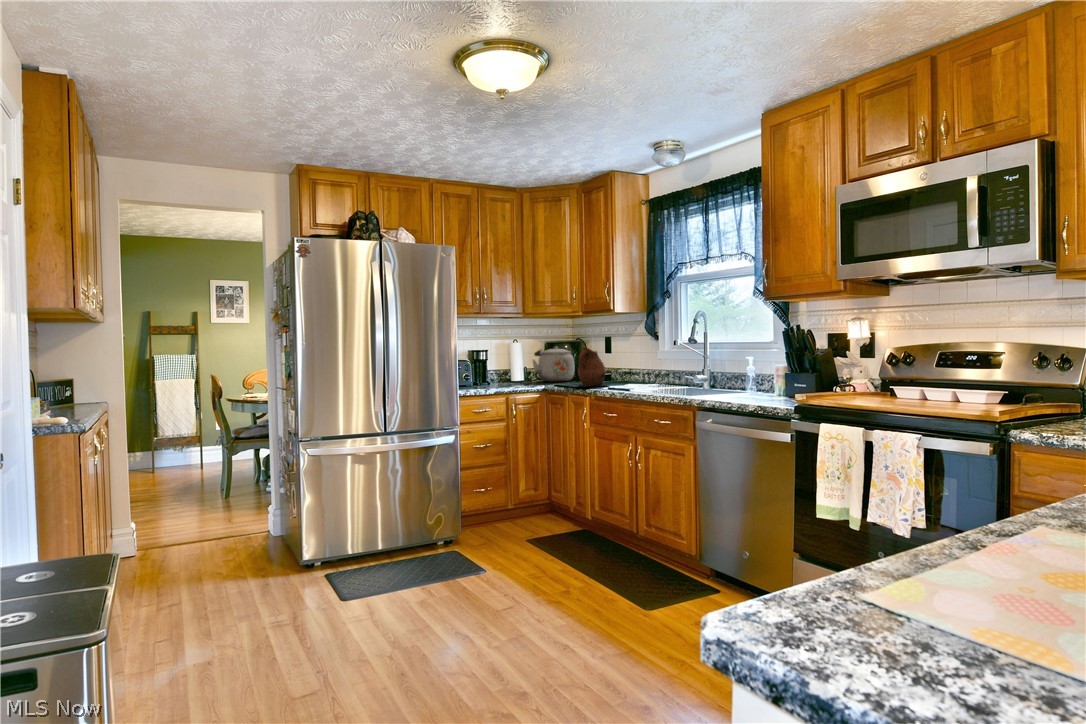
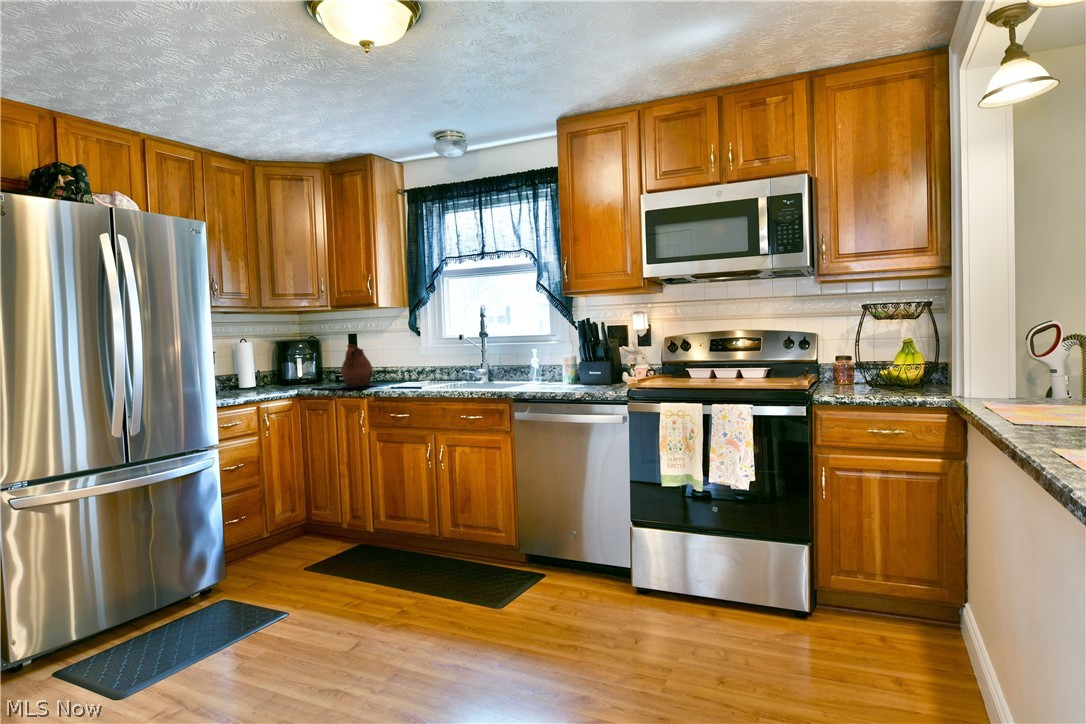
kettle: present [532,347,574,382] -> none [267,346,318,385]

